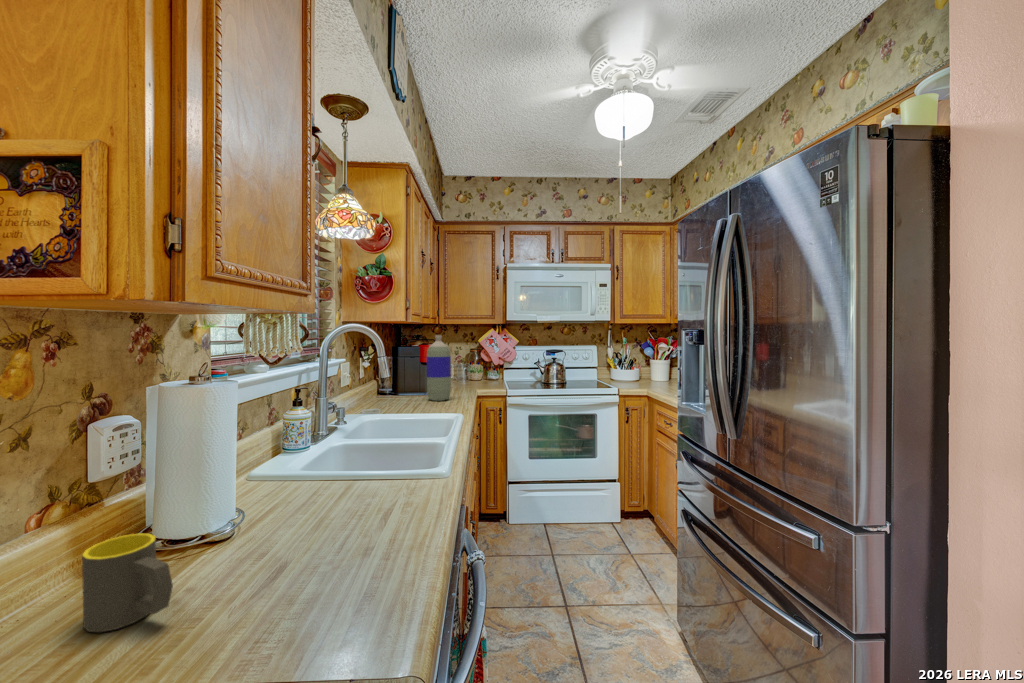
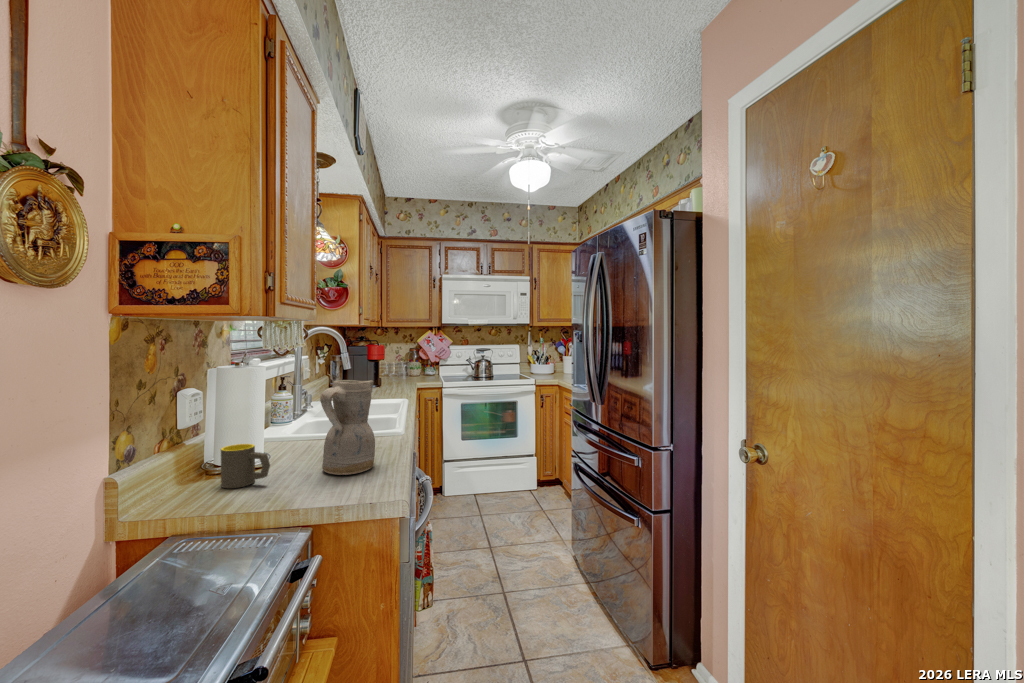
bottle: present [427,335,451,401] -> none [375,336,396,391]
ceramic pitcher: none [273,413,384,599] -> present [320,380,375,475]

